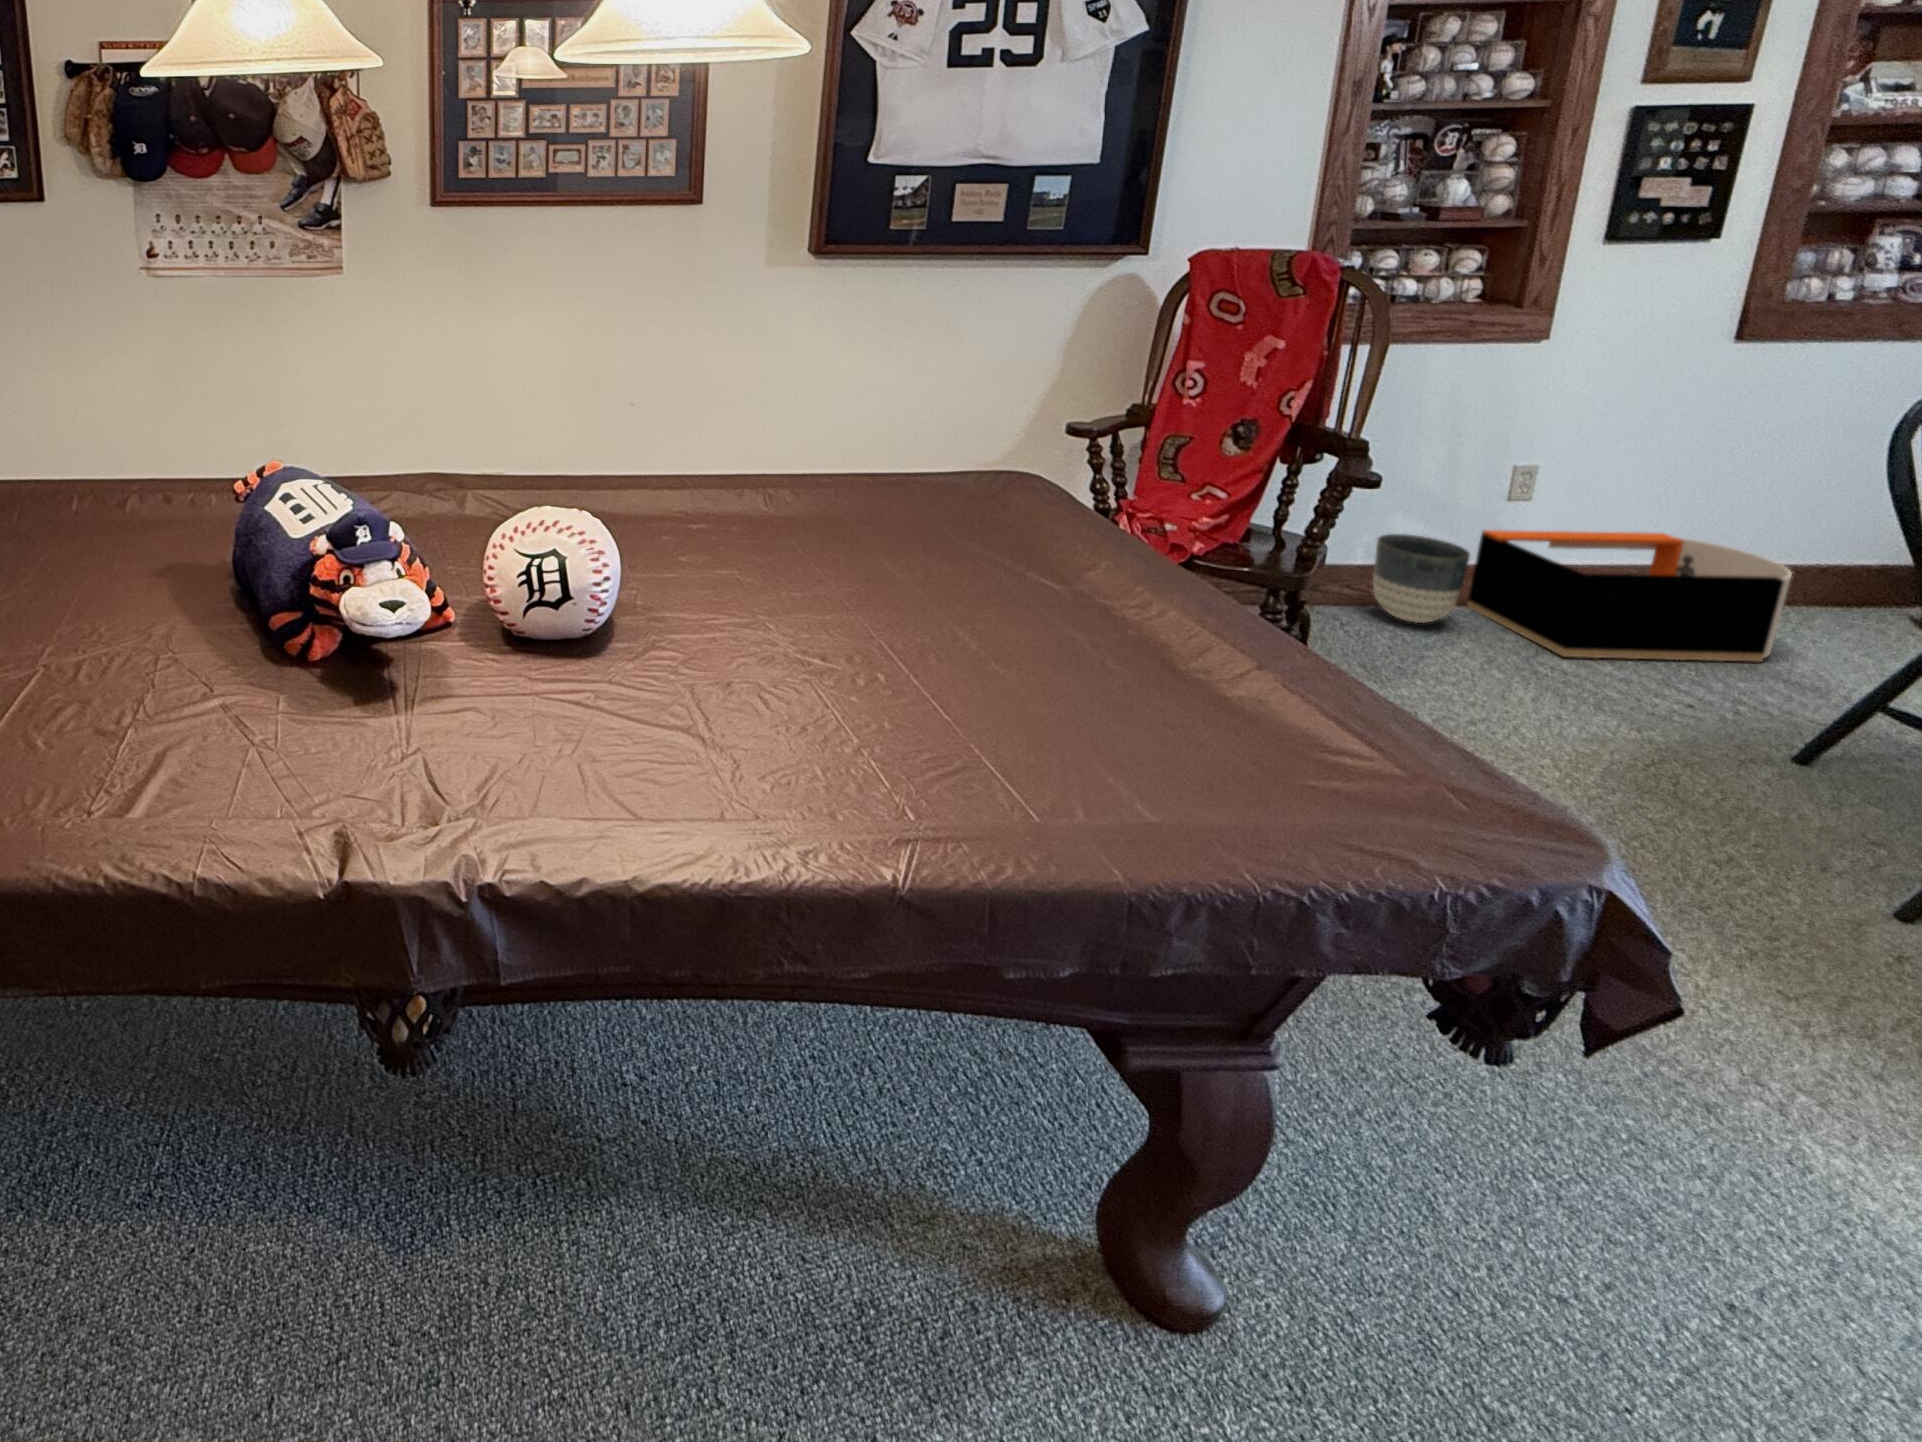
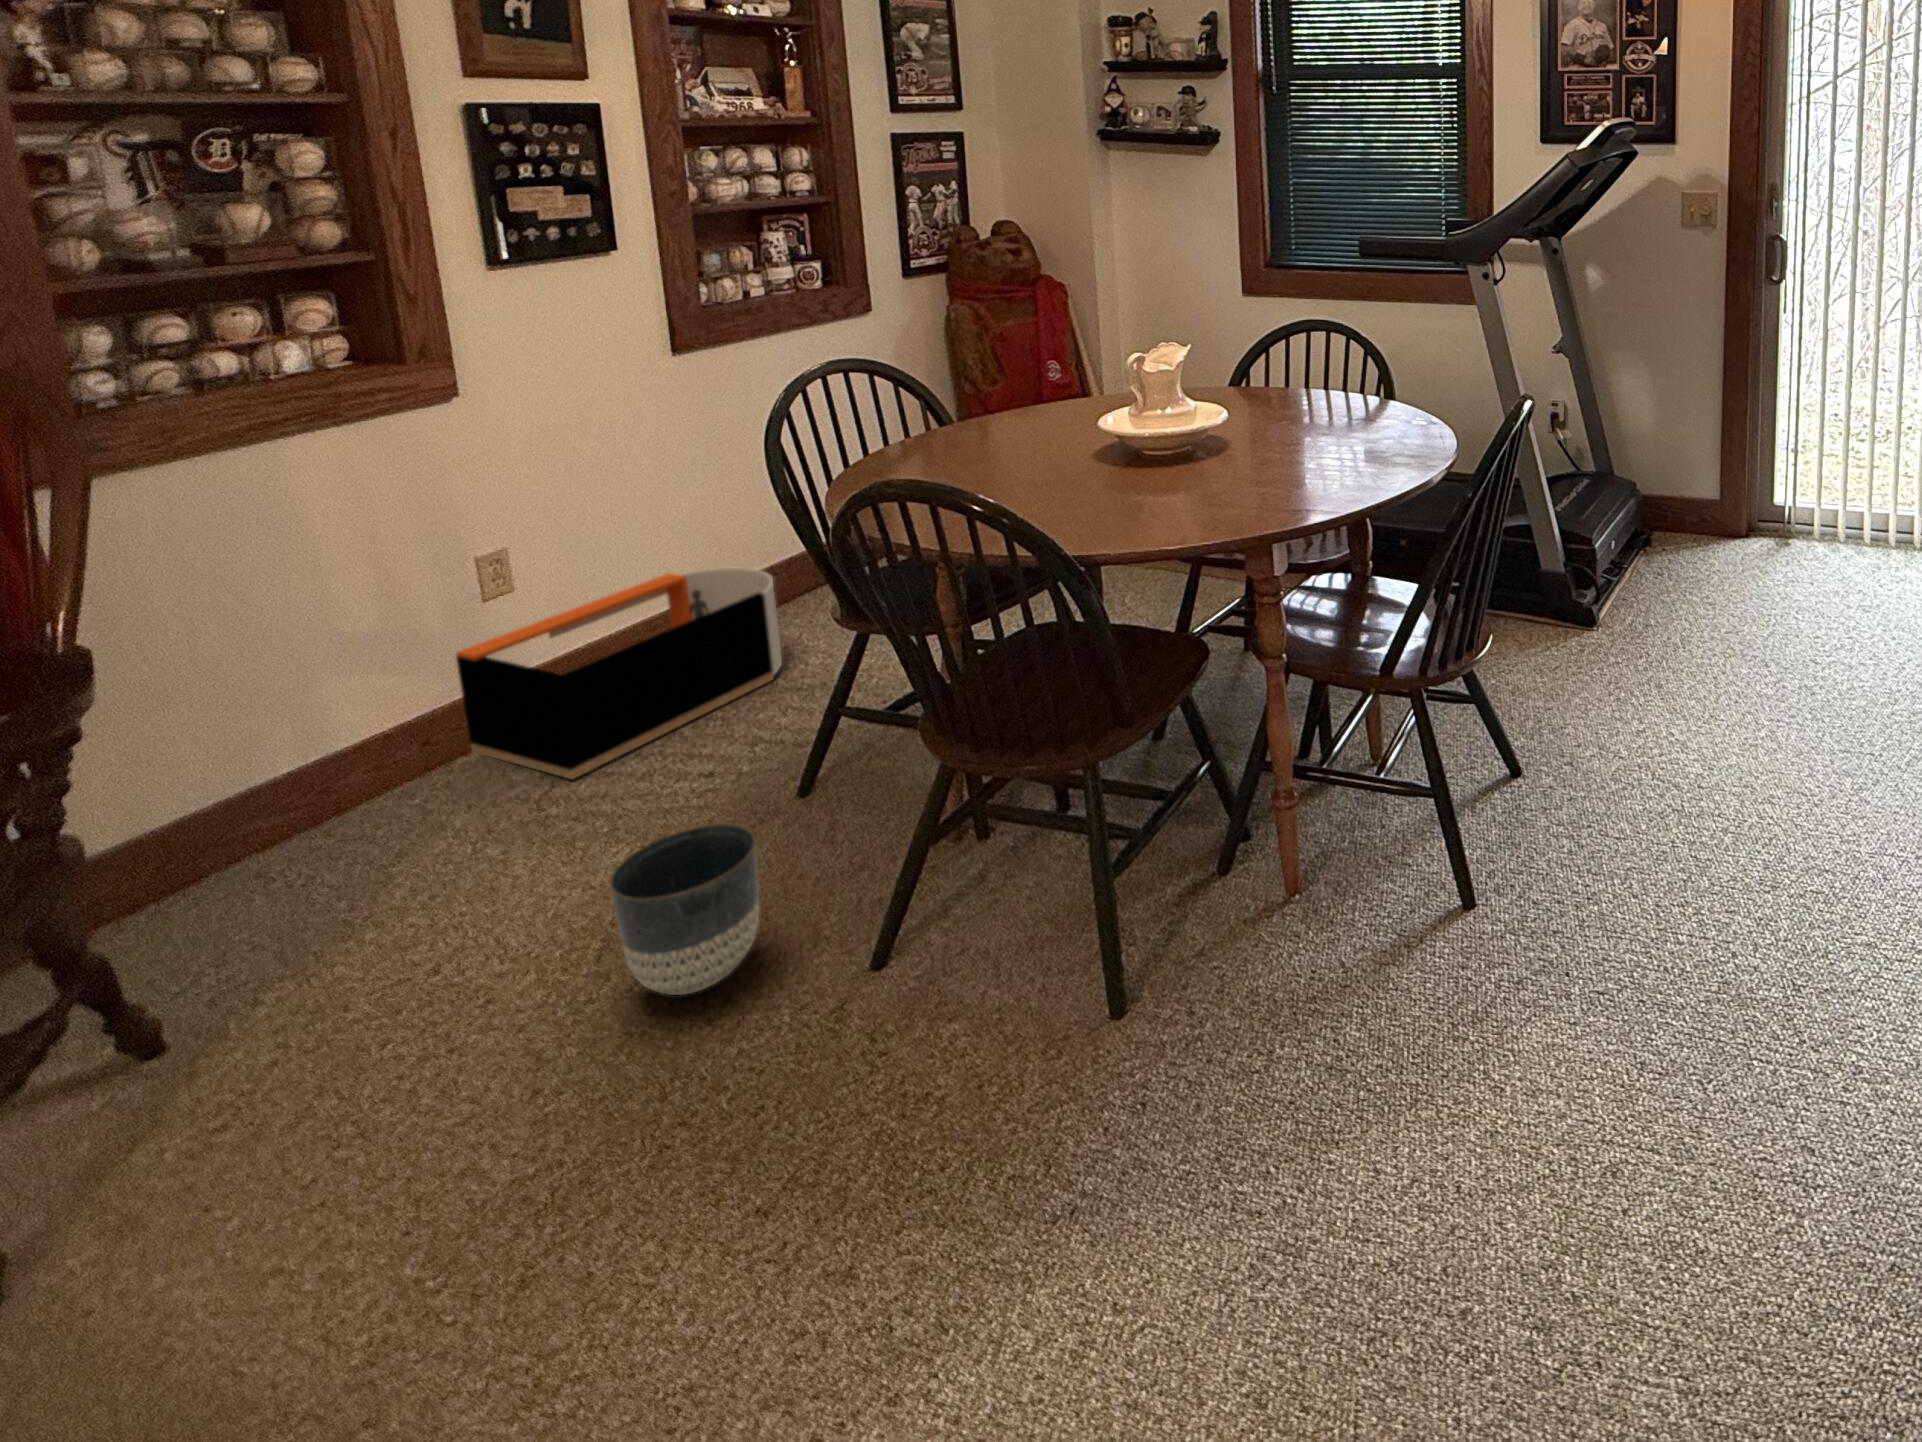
planter: present [1373,534,1470,623] -> present [609,824,759,995]

